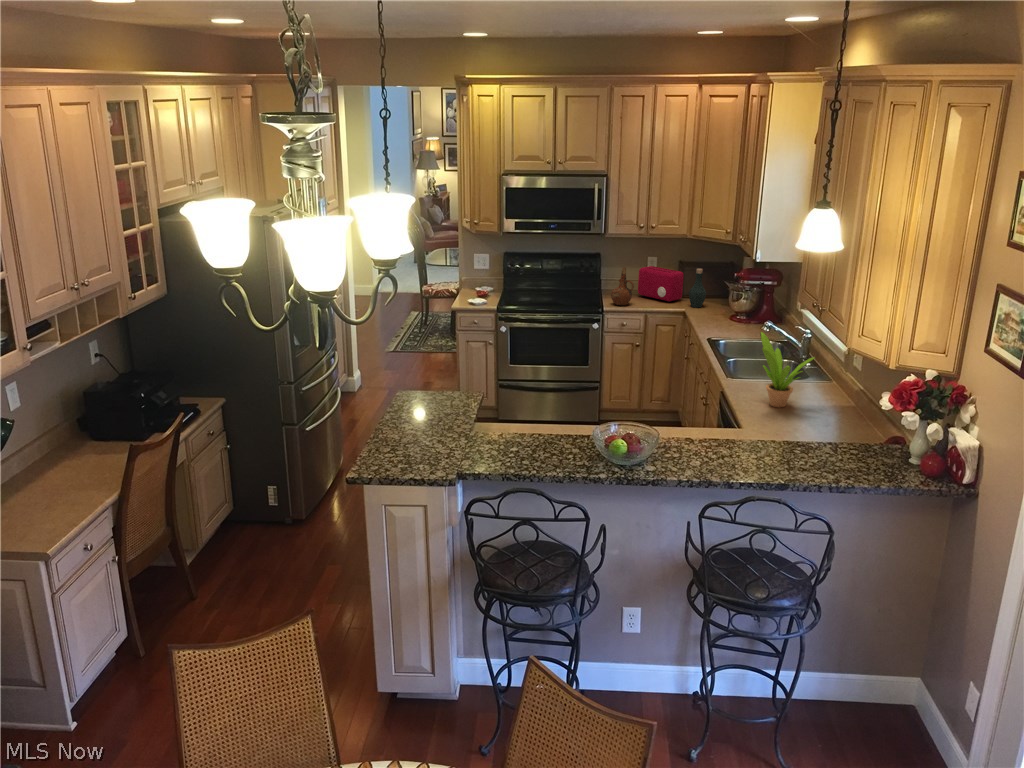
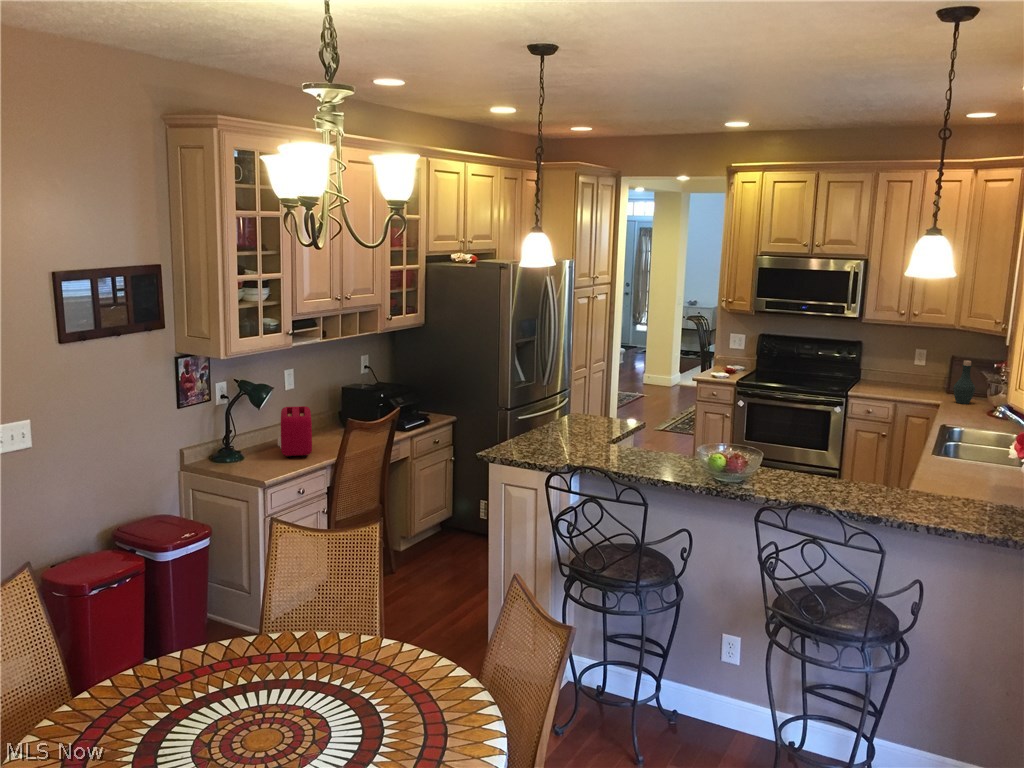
toaster: present [638,266,684,302] -> present [278,406,312,458]
ceramic pitcher: present [611,267,634,305] -> none [863,354,890,394]
potted plant: present [760,332,814,408] -> none [940,400,1014,483]

